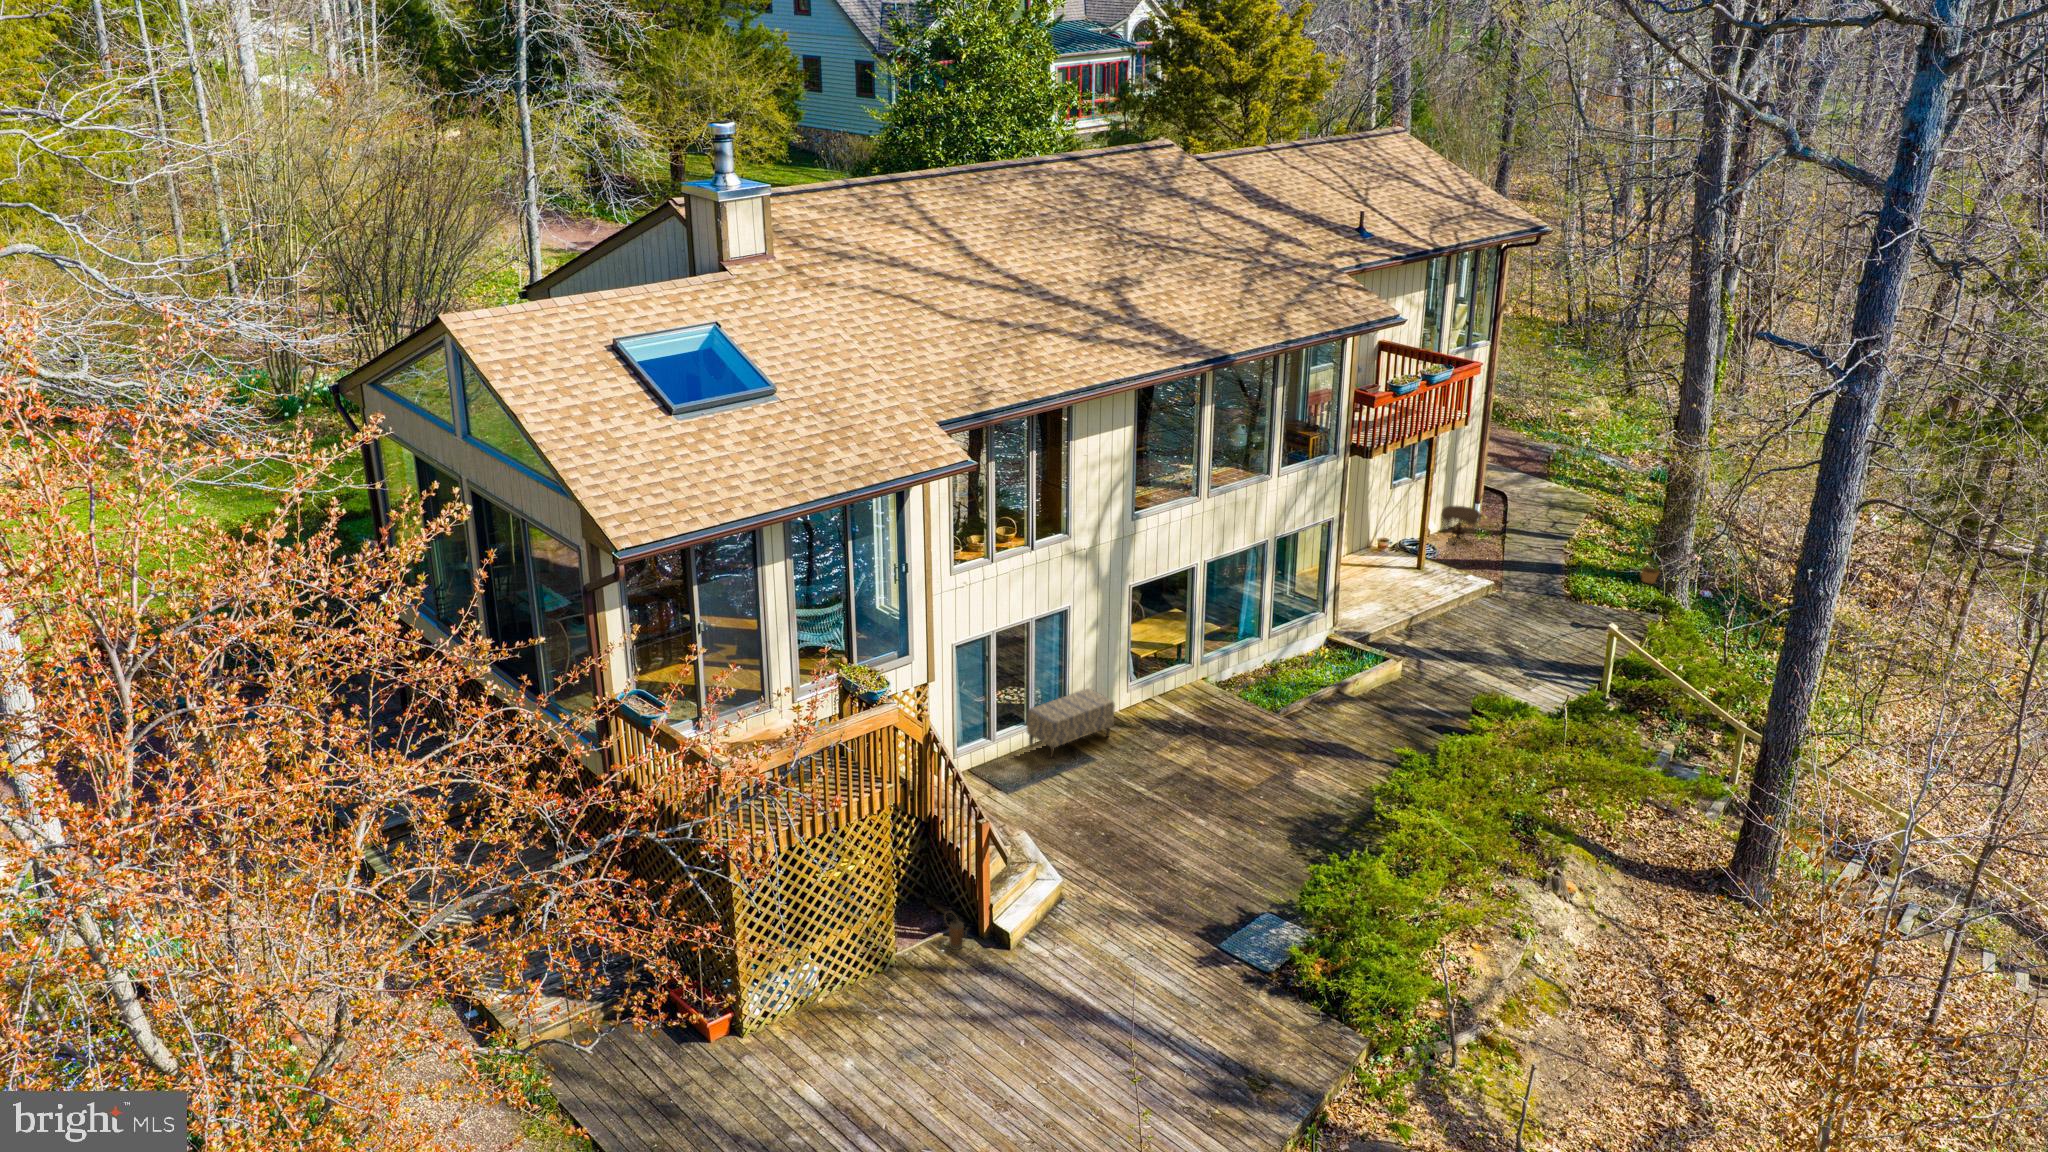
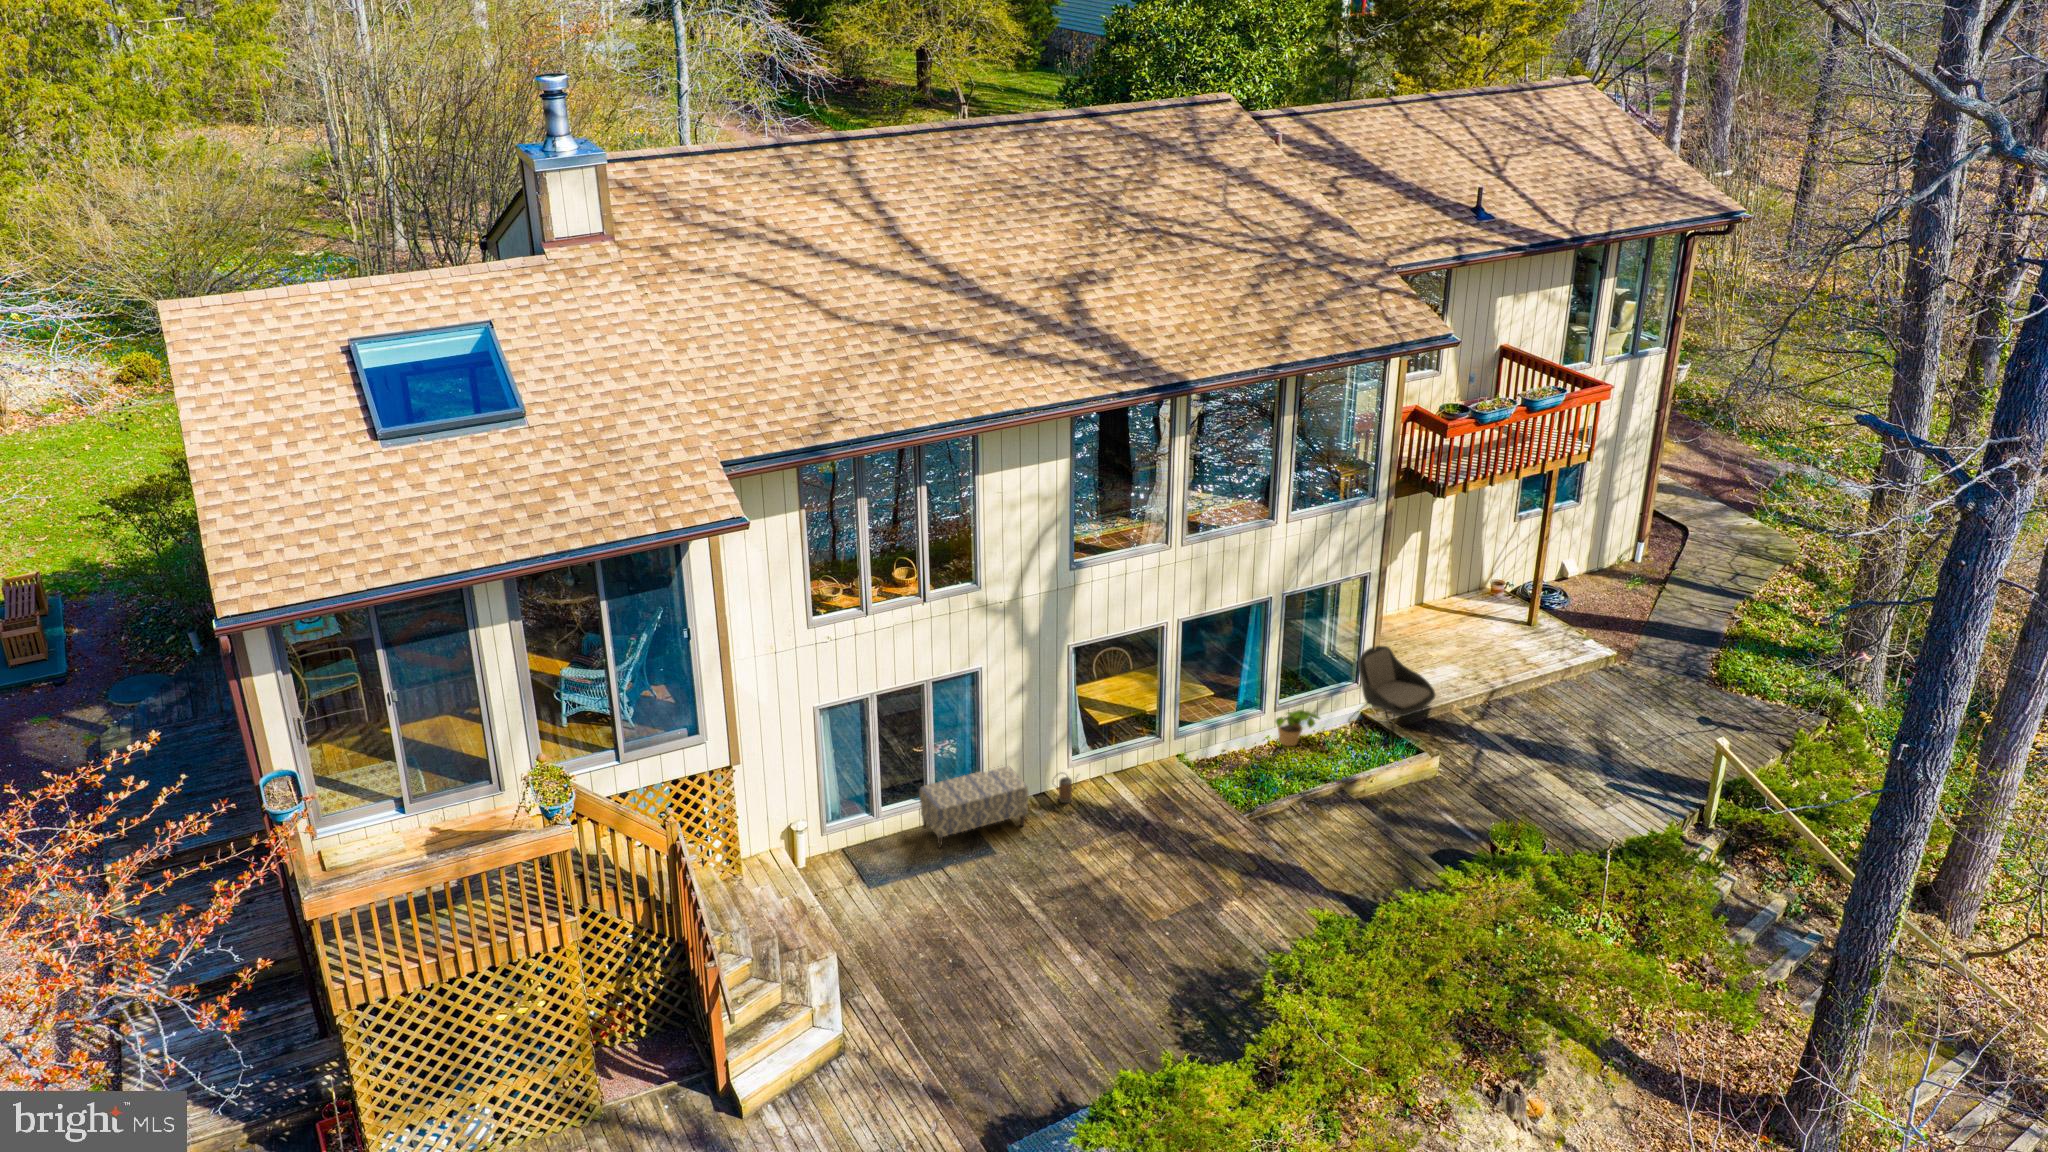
side table: present [1442,506,1481,545] -> none [1582,544,1634,596]
potted plant: present [1630,551,1659,583] -> present [1276,710,1319,746]
lounge chair: none [1318,581,1384,657] -> present [1351,646,1435,743]
watering can: present [948,914,966,950] -> present [1055,776,1073,803]

